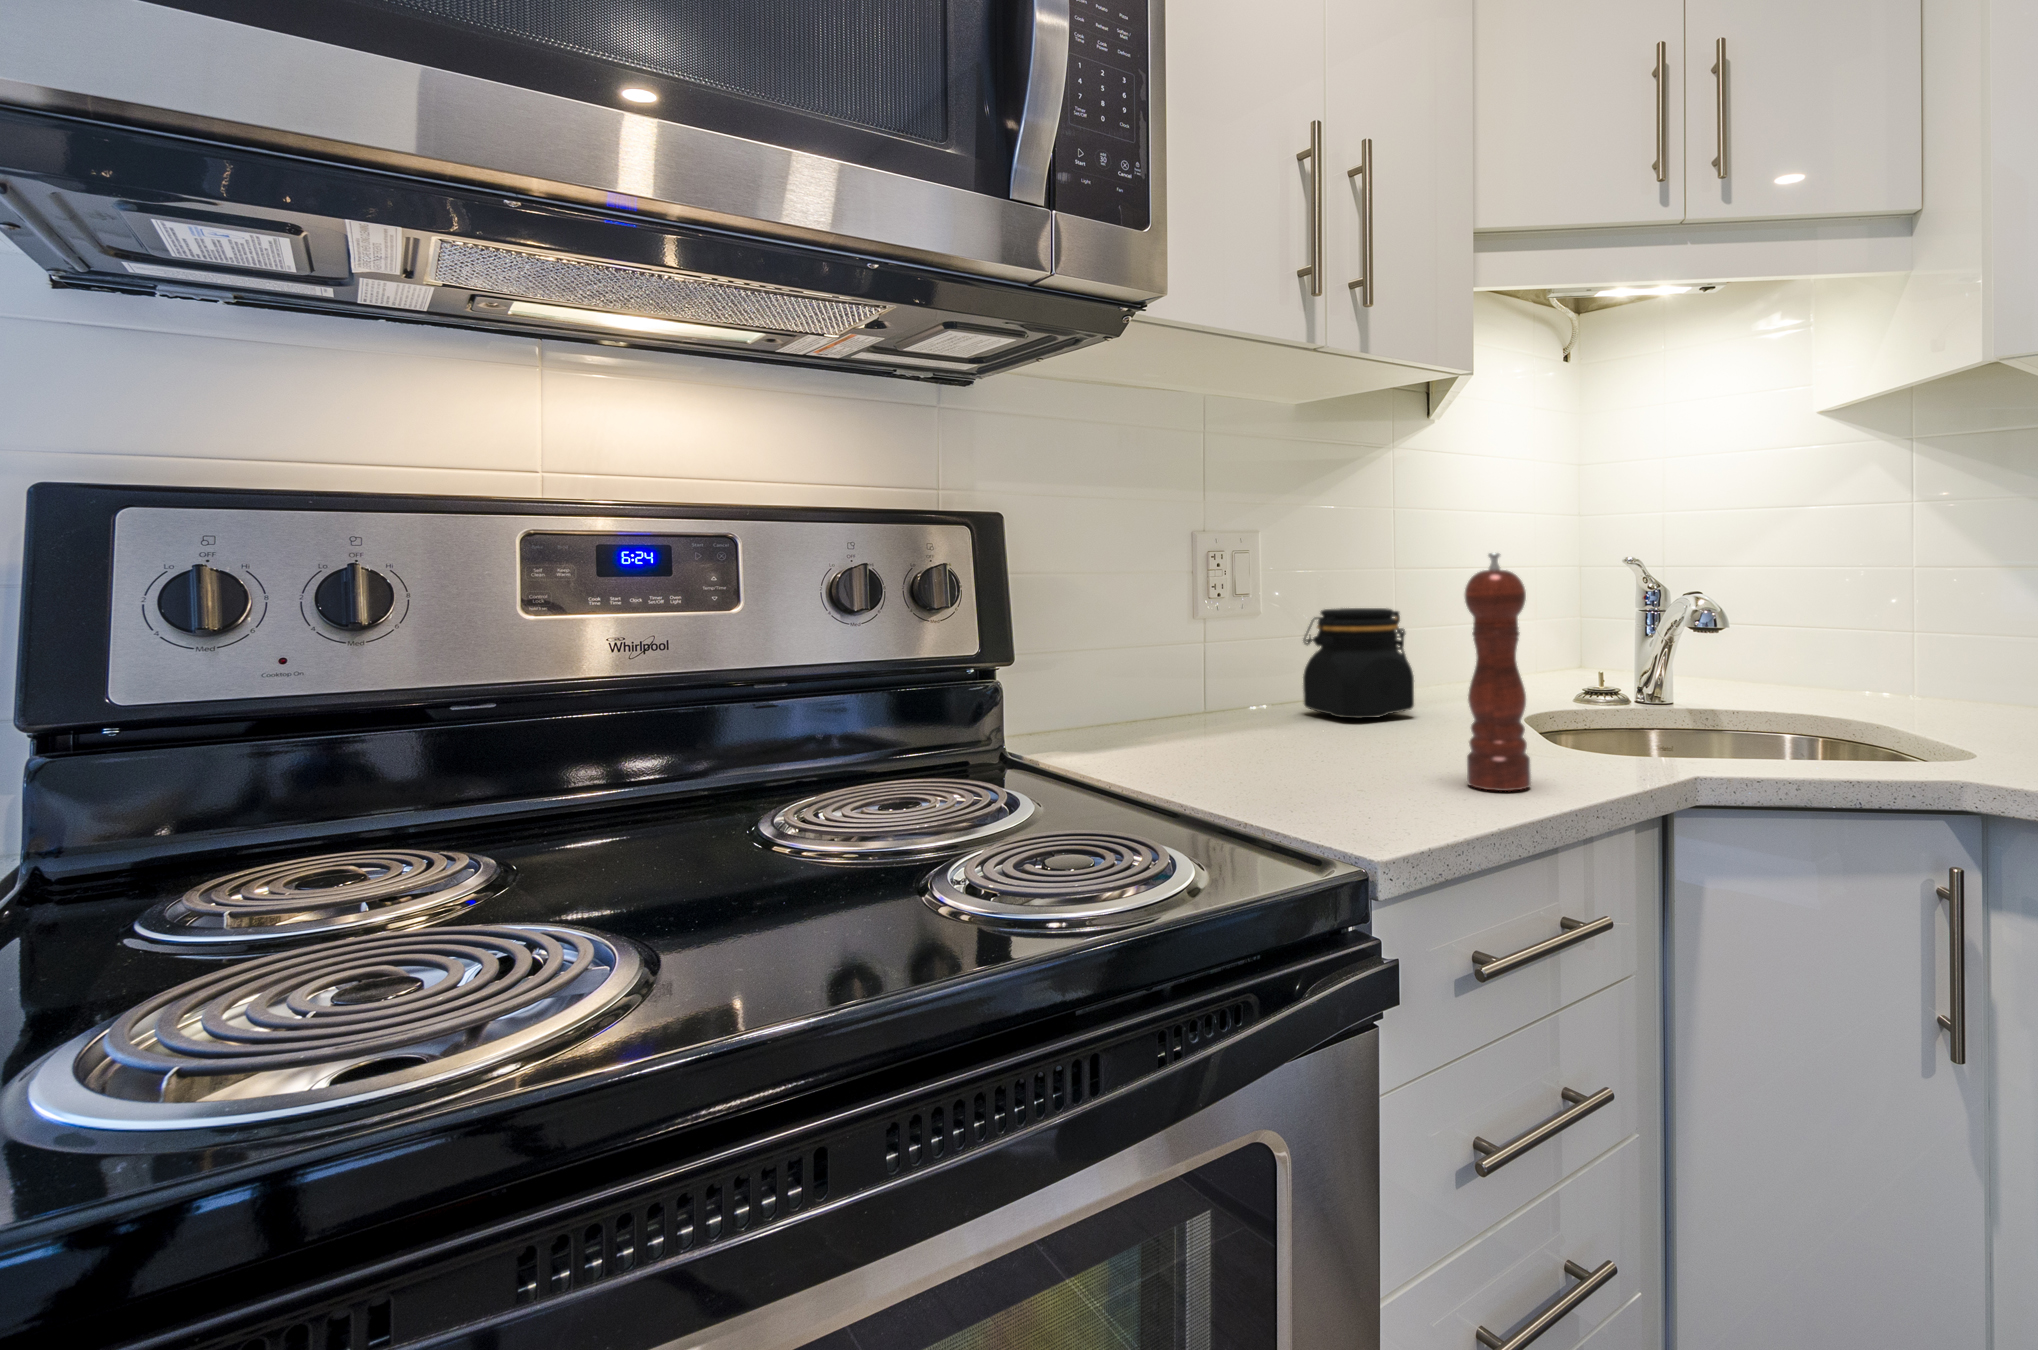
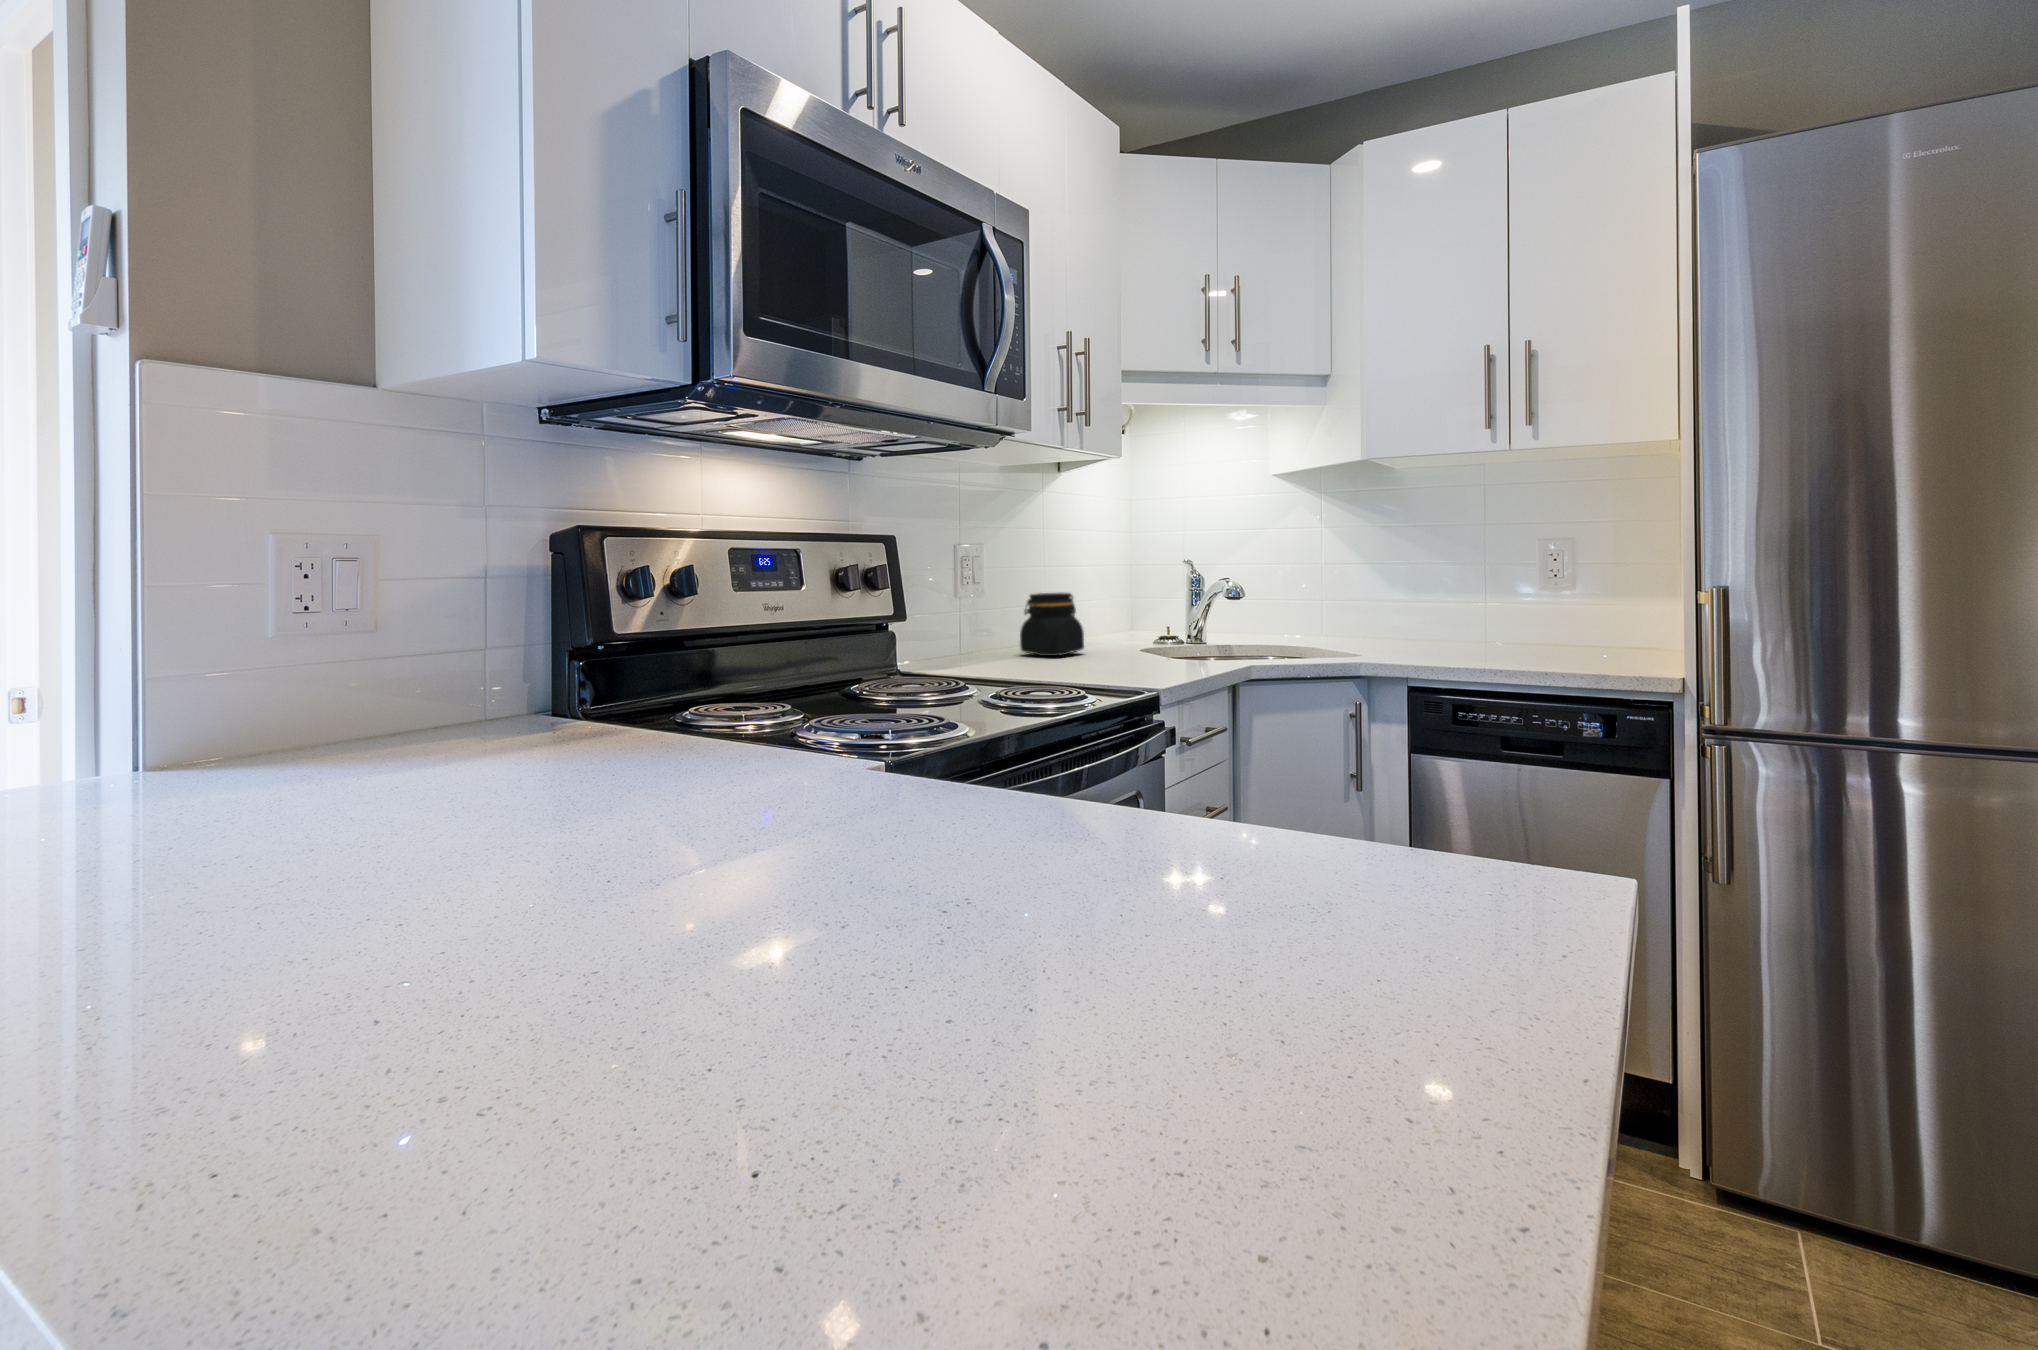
pepper mill: present [1465,553,1531,791] -> none [1147,563,1180,676]

